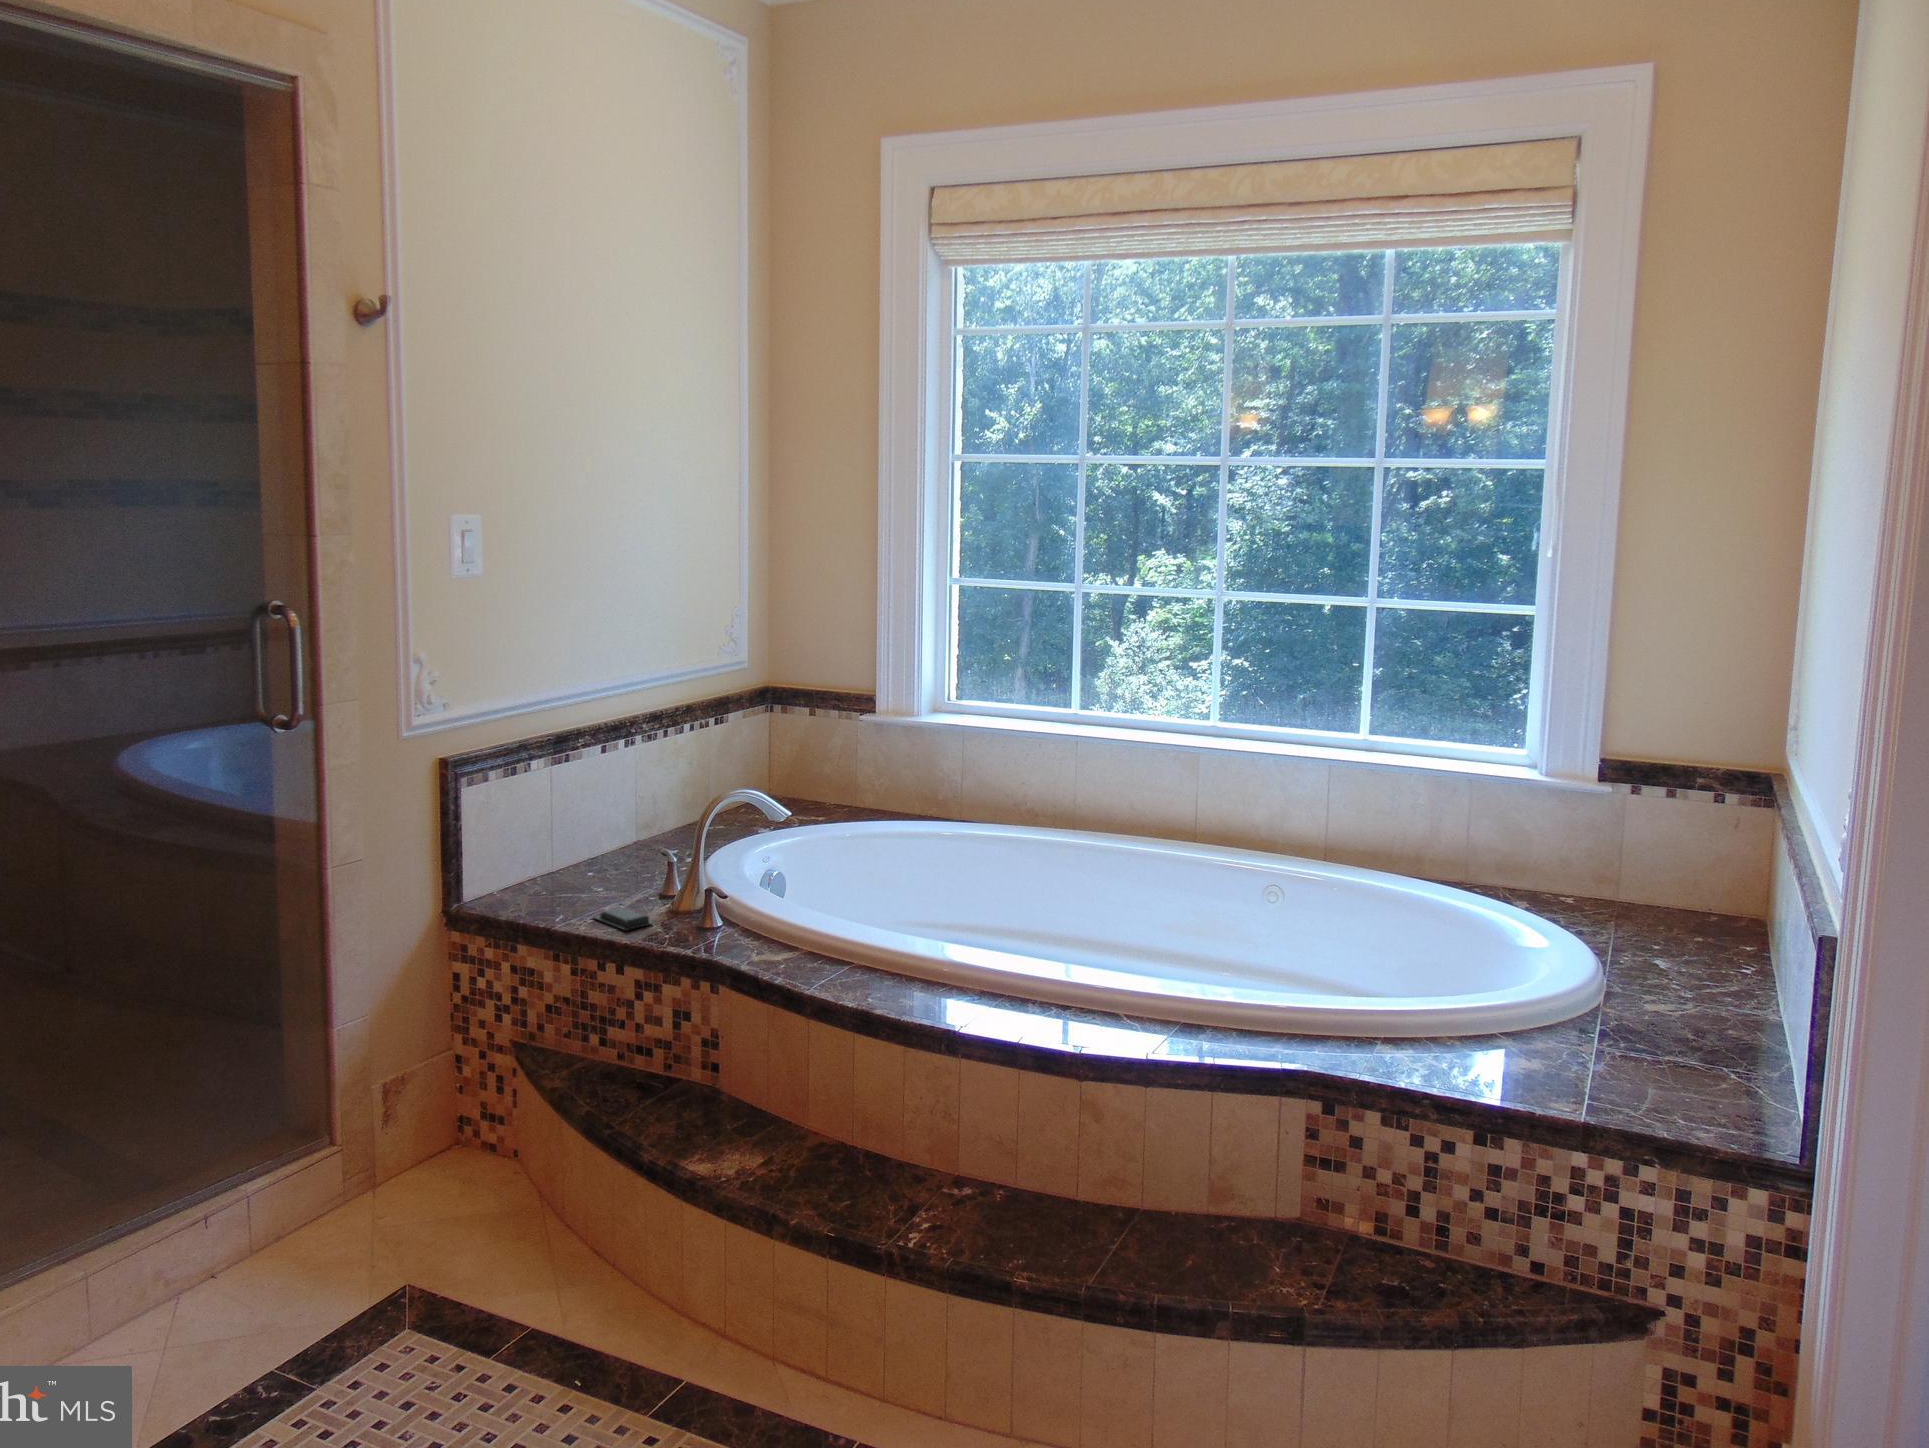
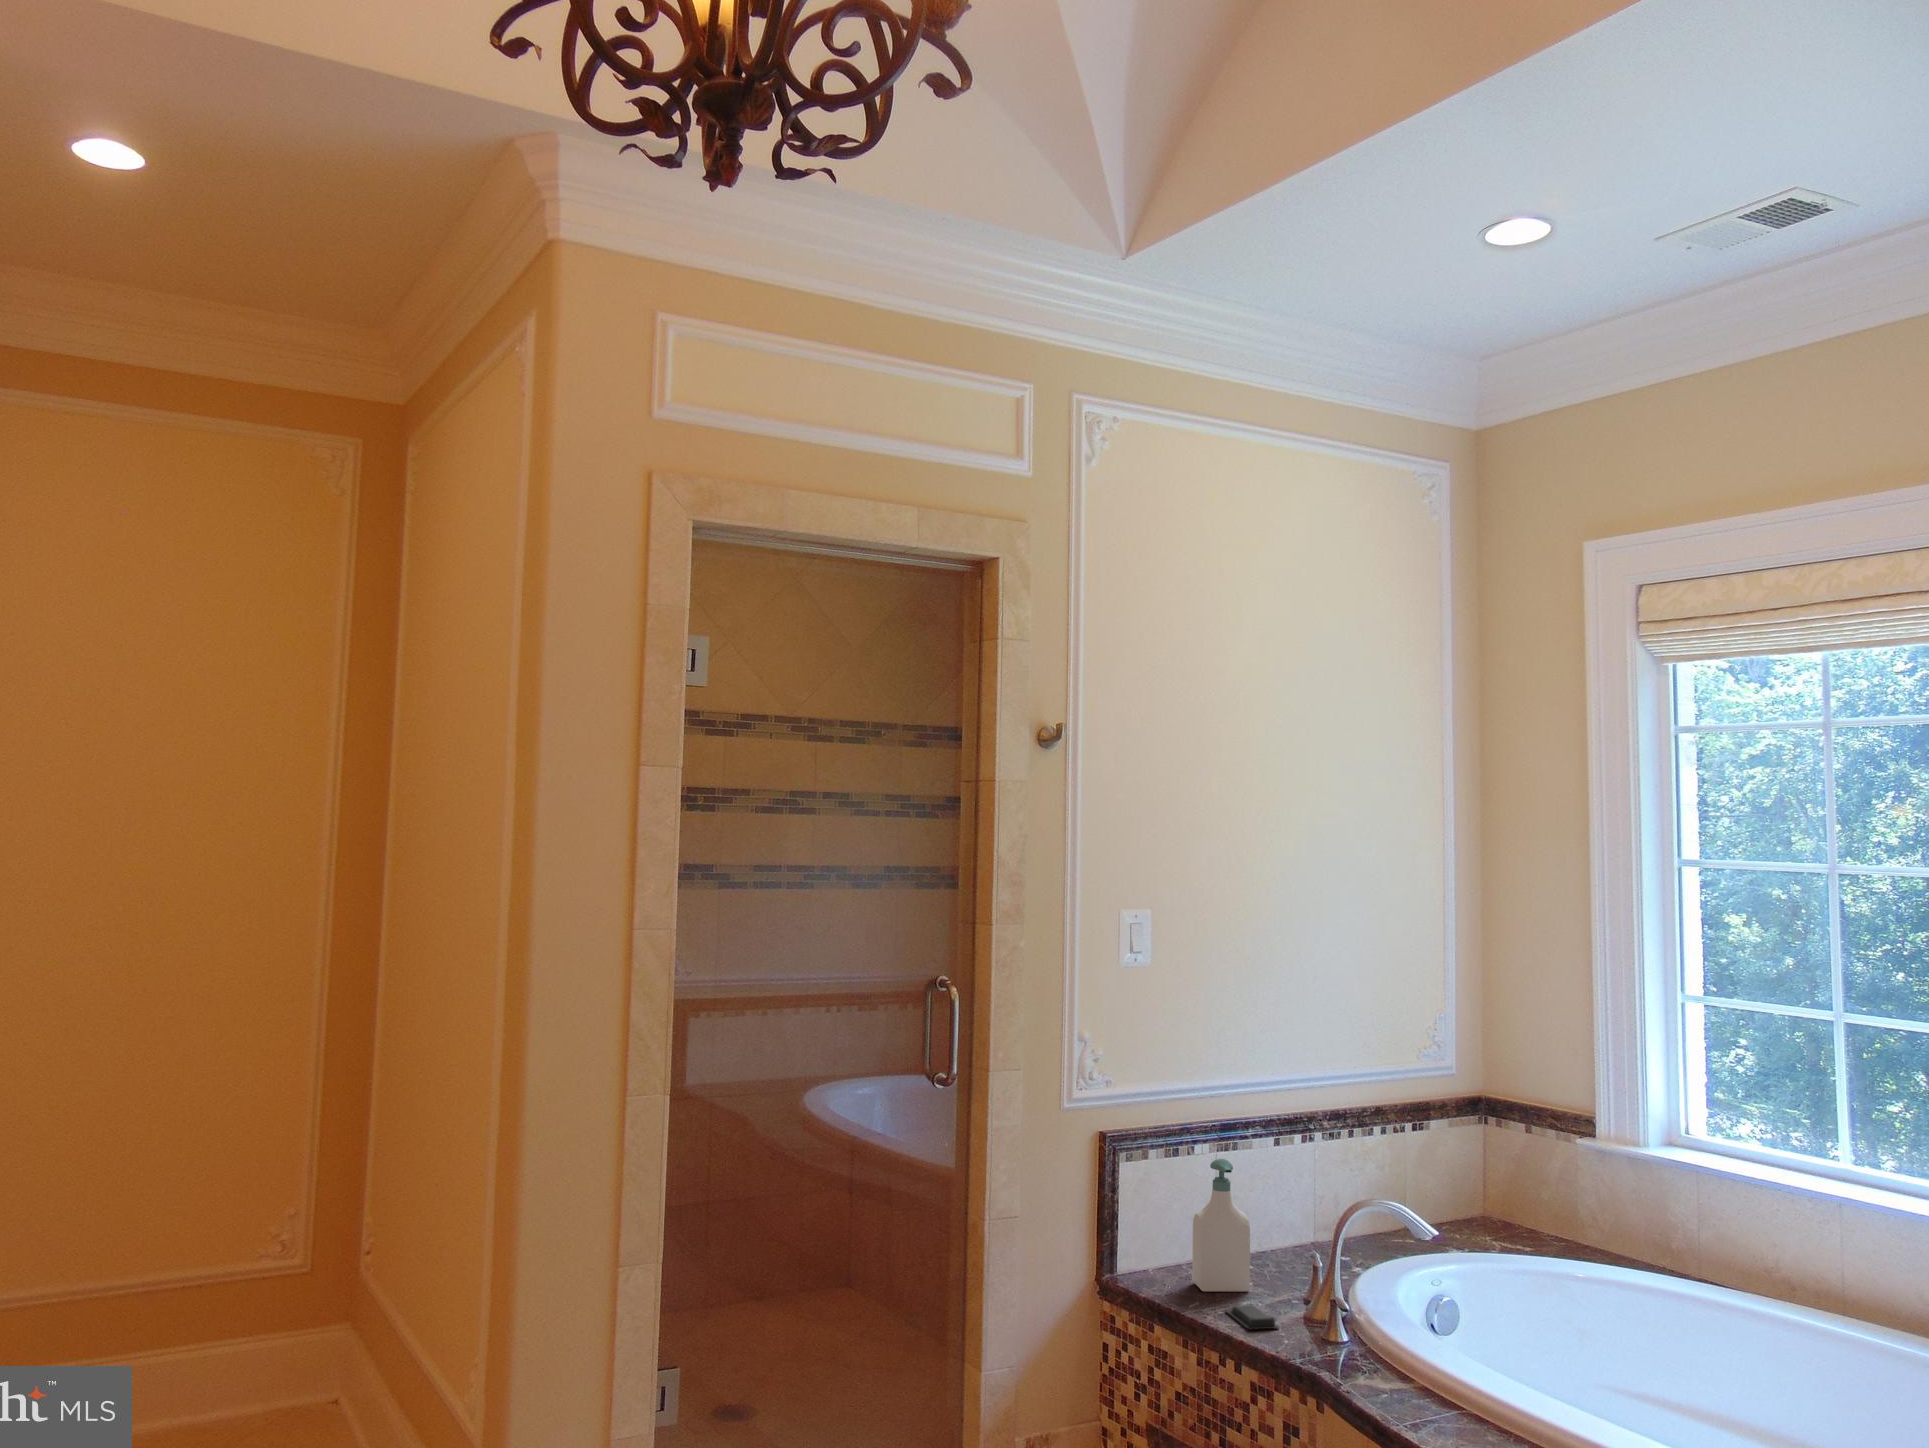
soap bottle: none [543,770,605,903] -> present [1192,1159,1250,1291]

